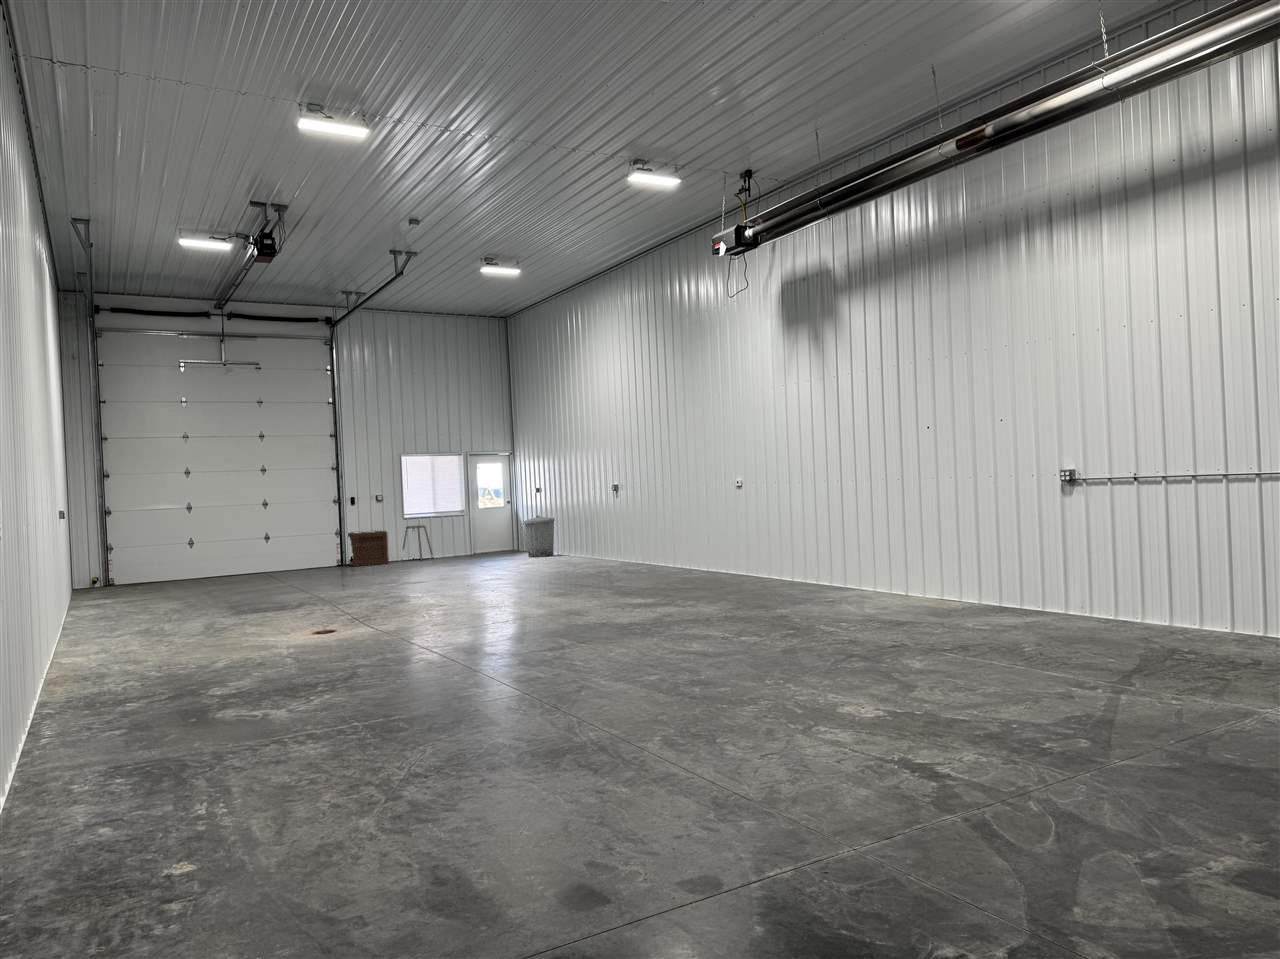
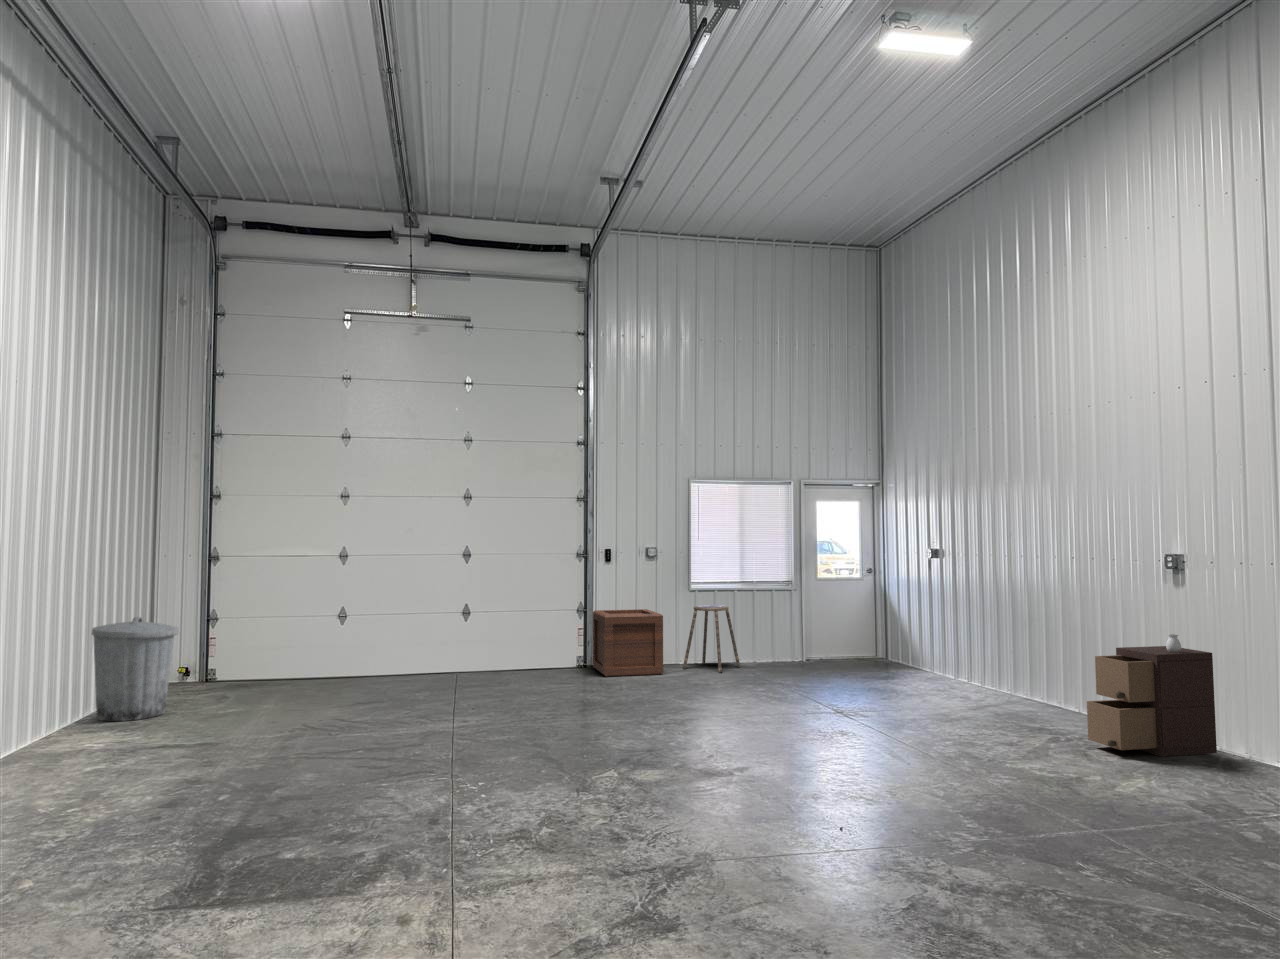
trash can: present [523,515,555,557] -> present [92,617,179,721]
storage cabinet: none [569,516,617,564] -> present [1087,634,1217,757]

